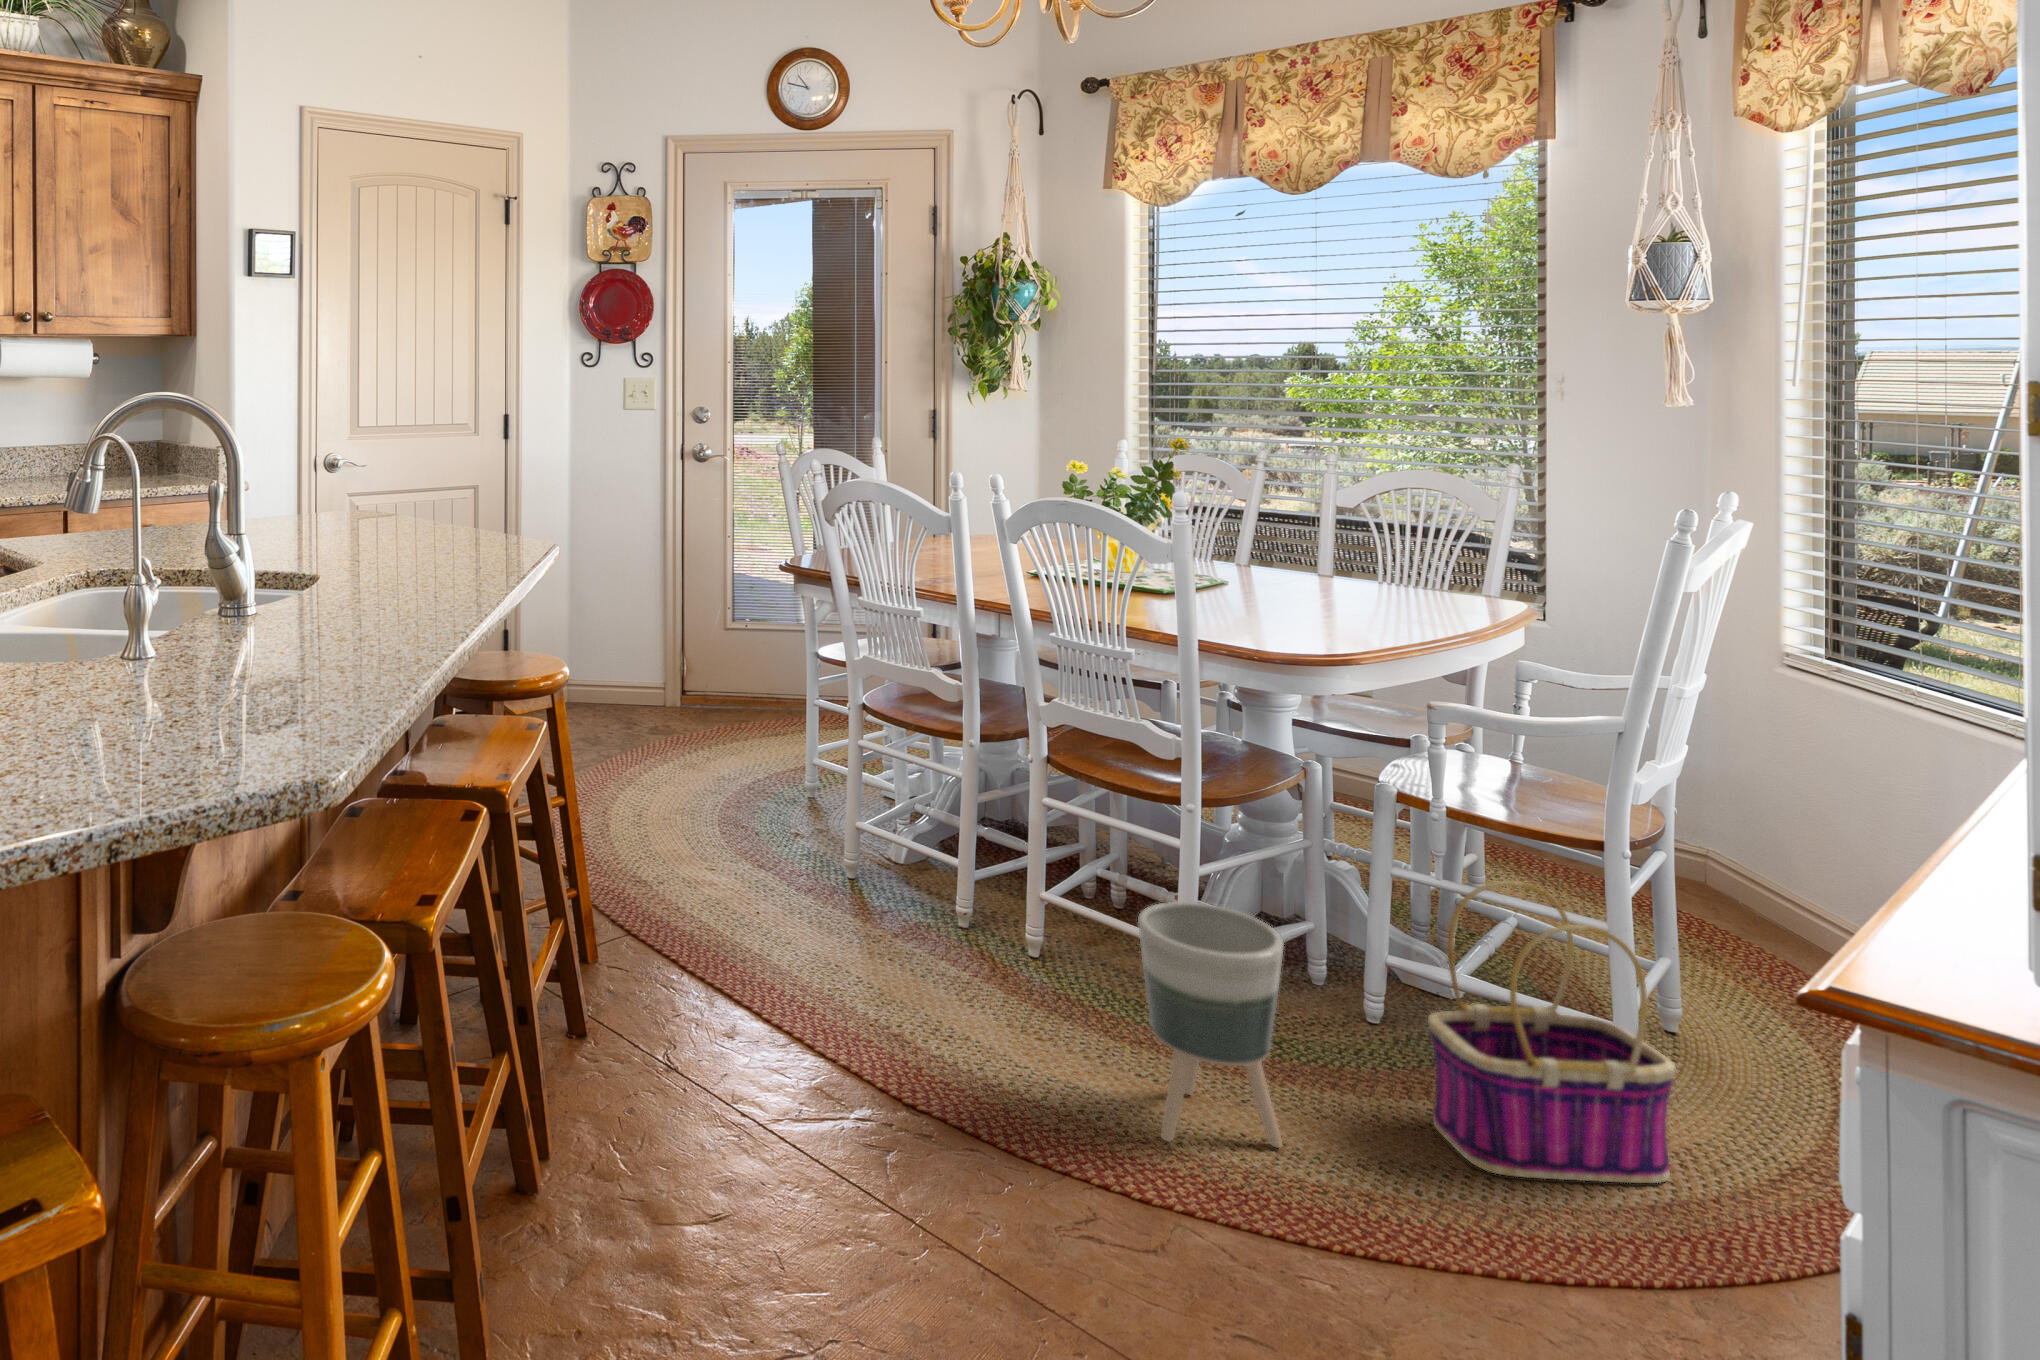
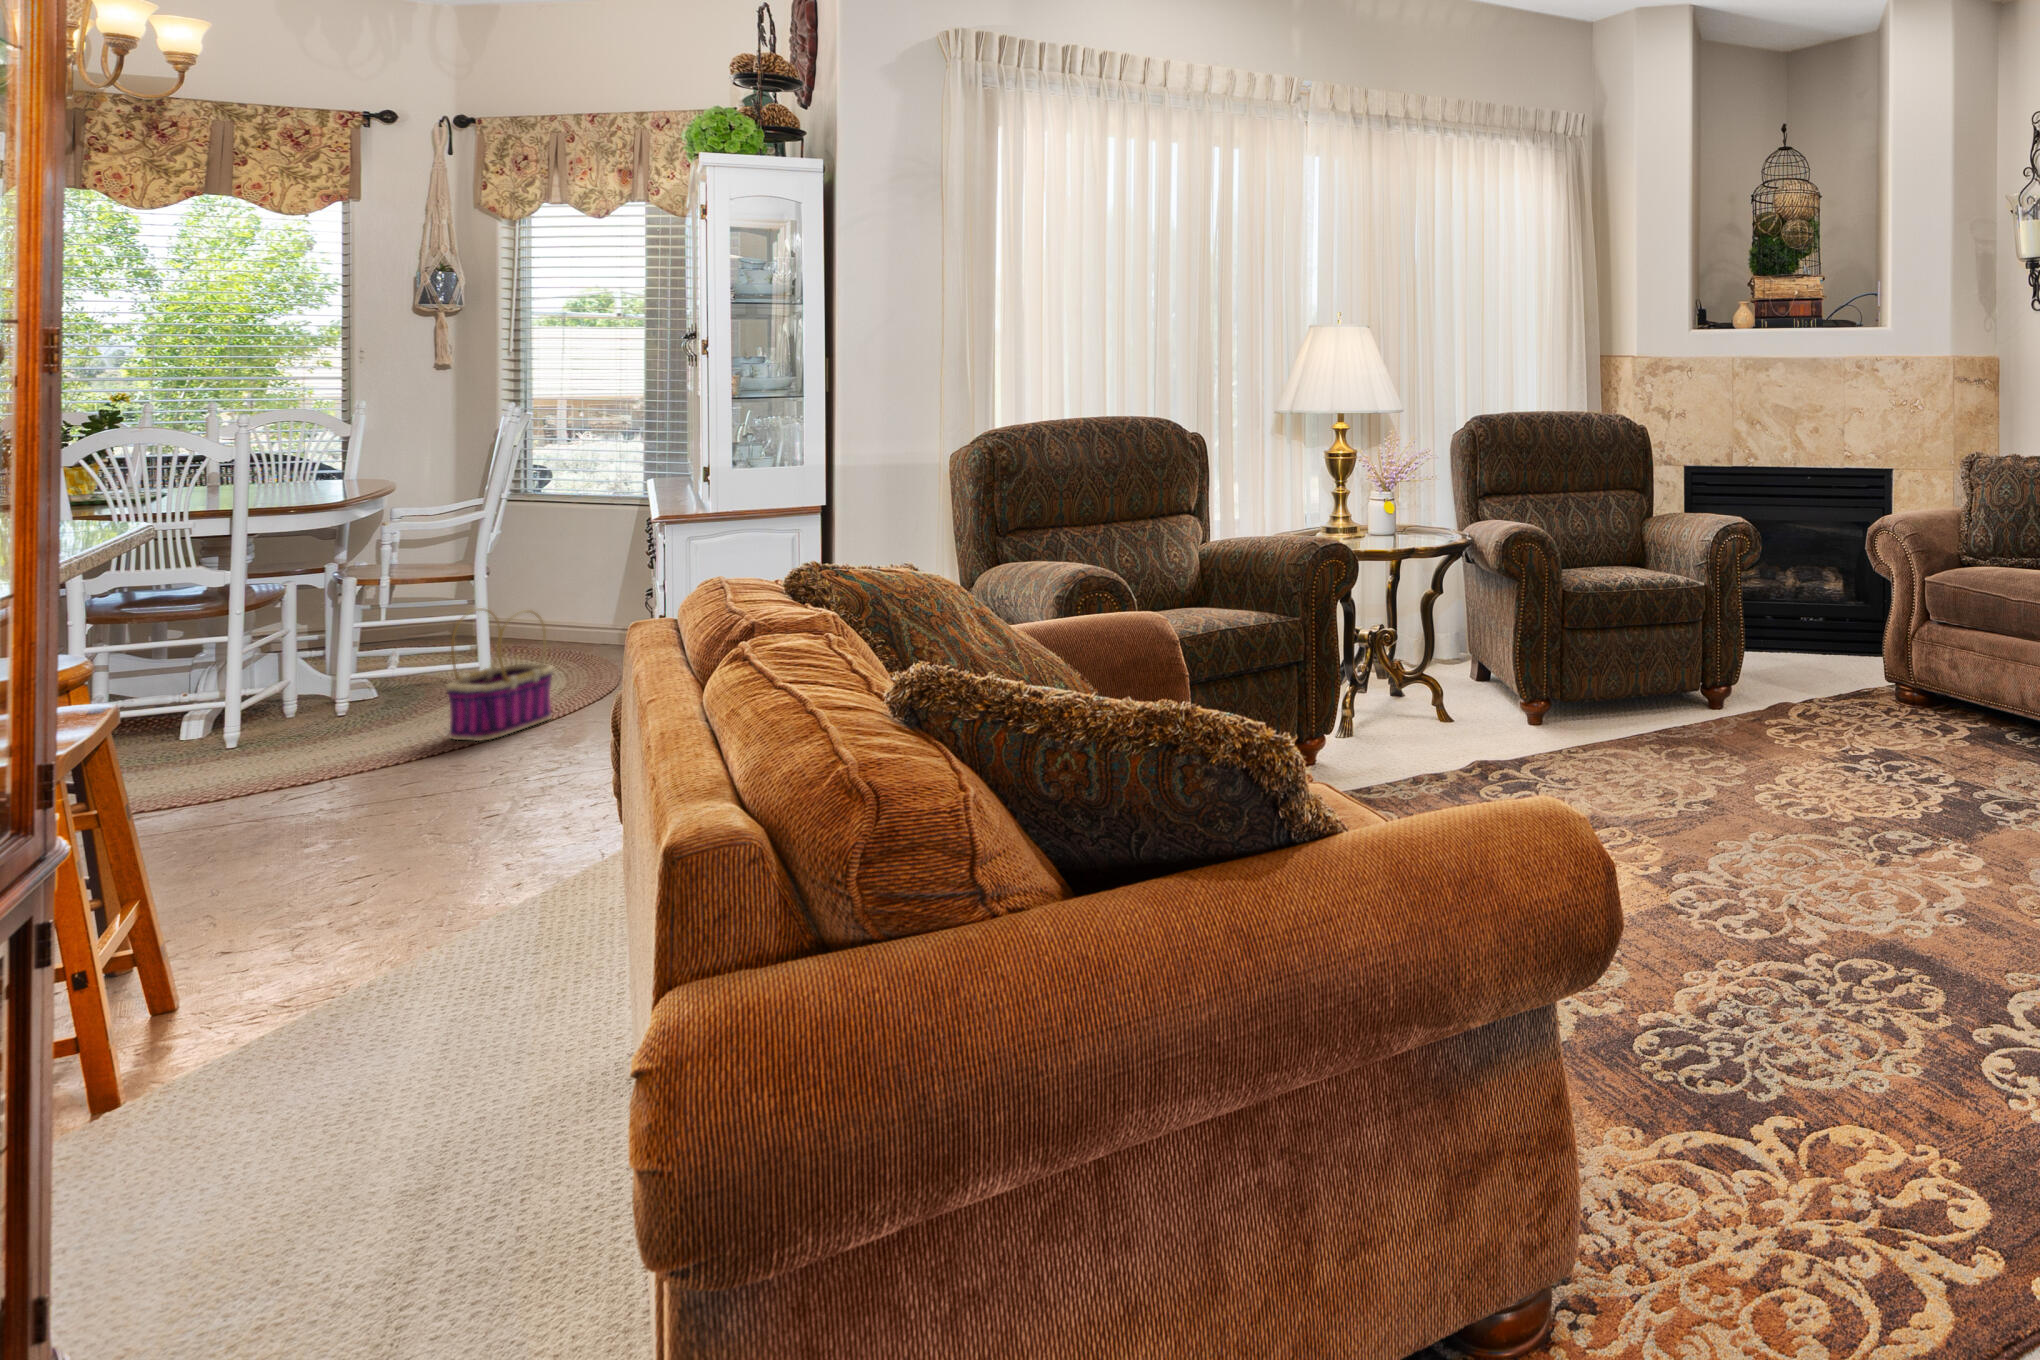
planter: present [1138,902,1283,1148] -> none [305,659,398,786]

